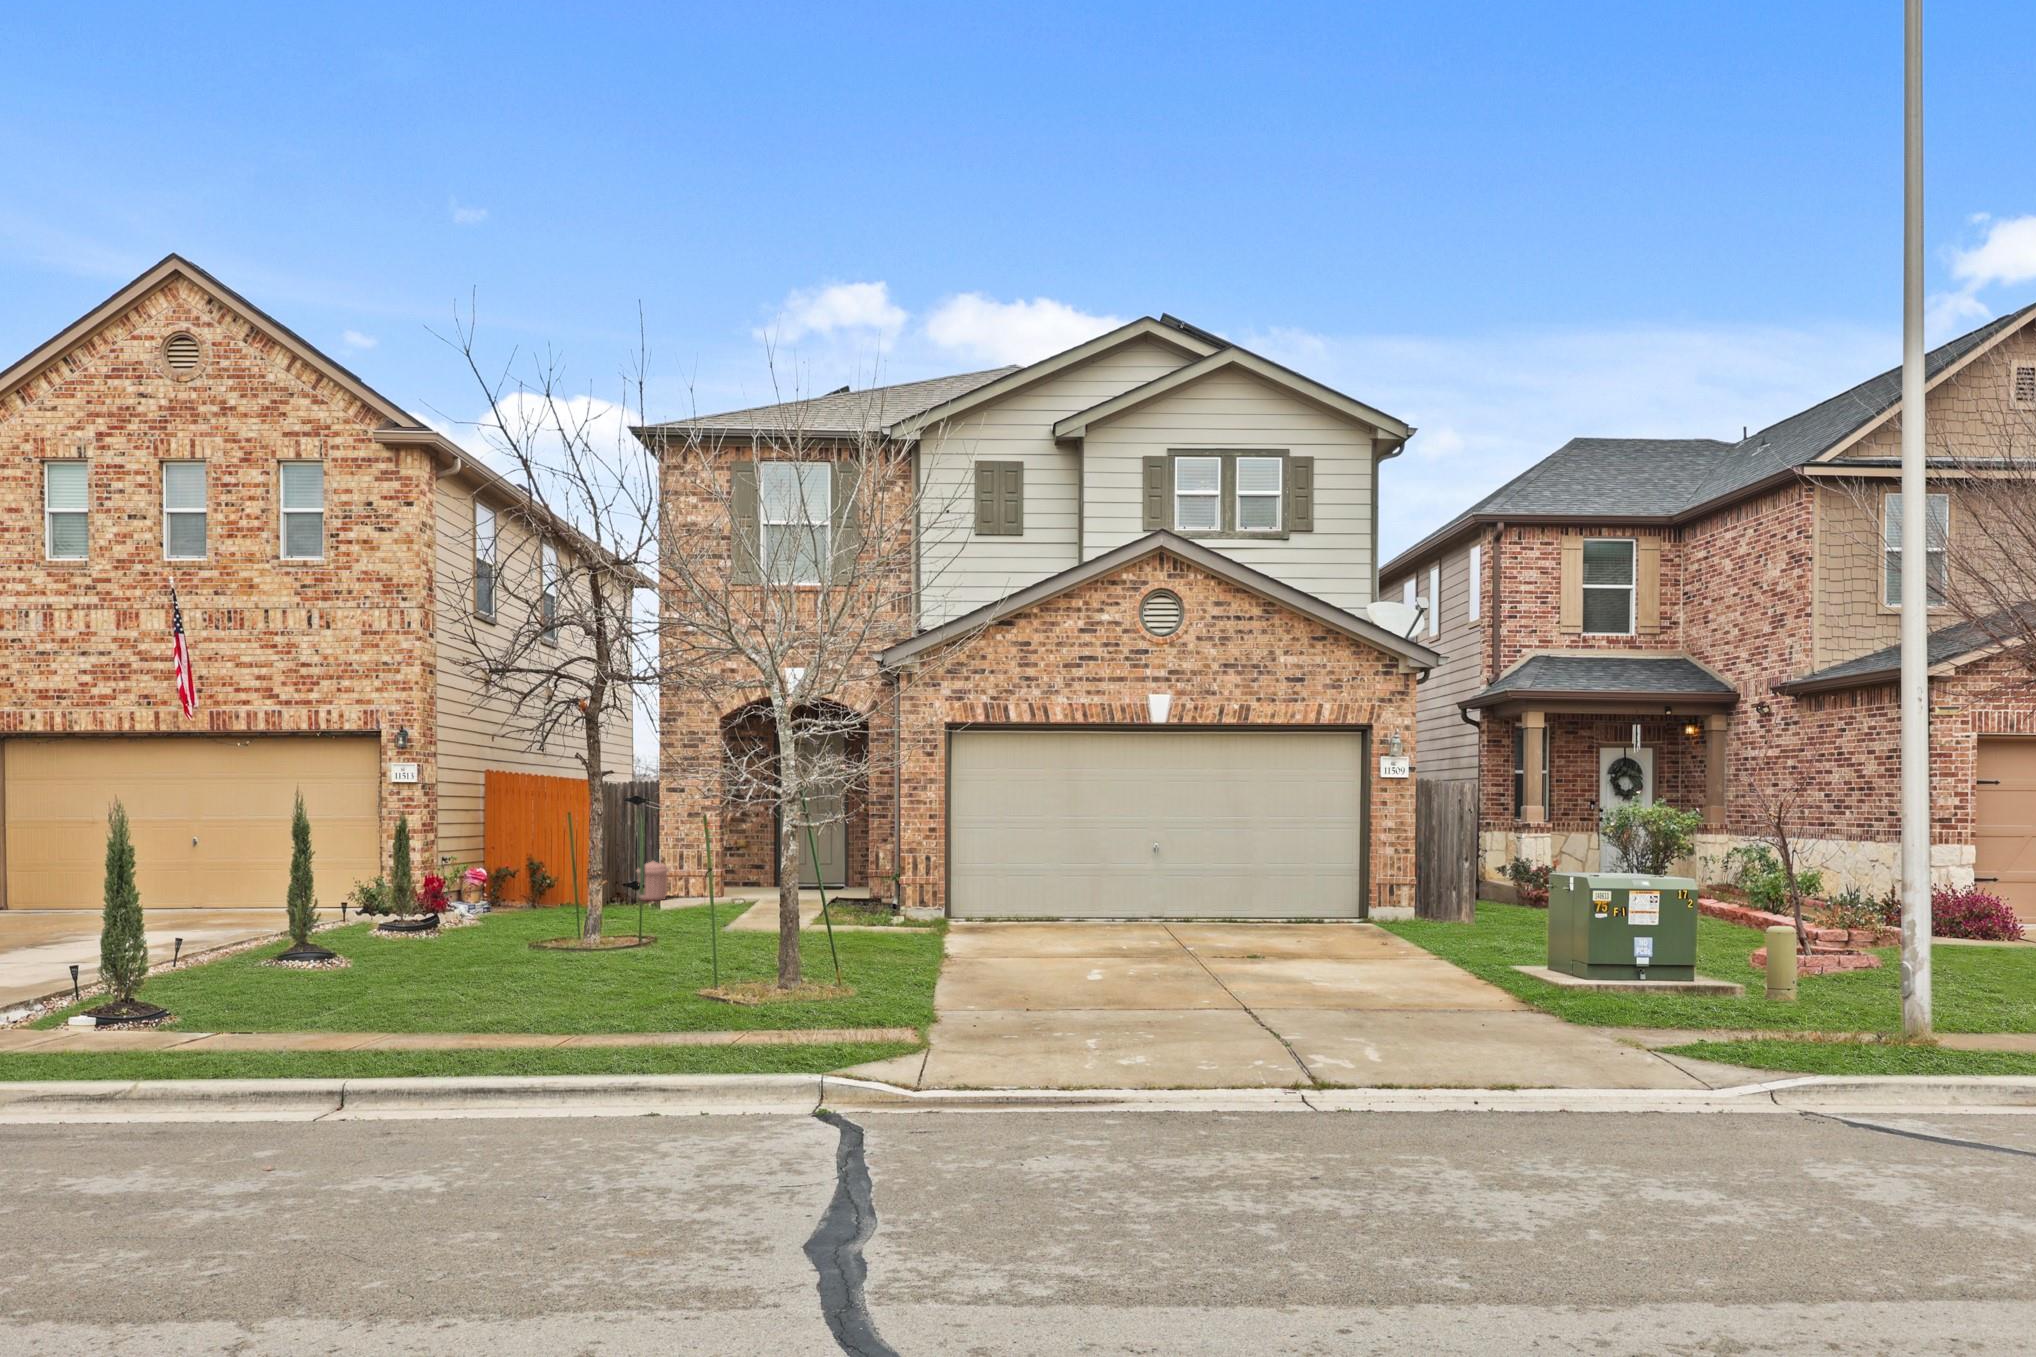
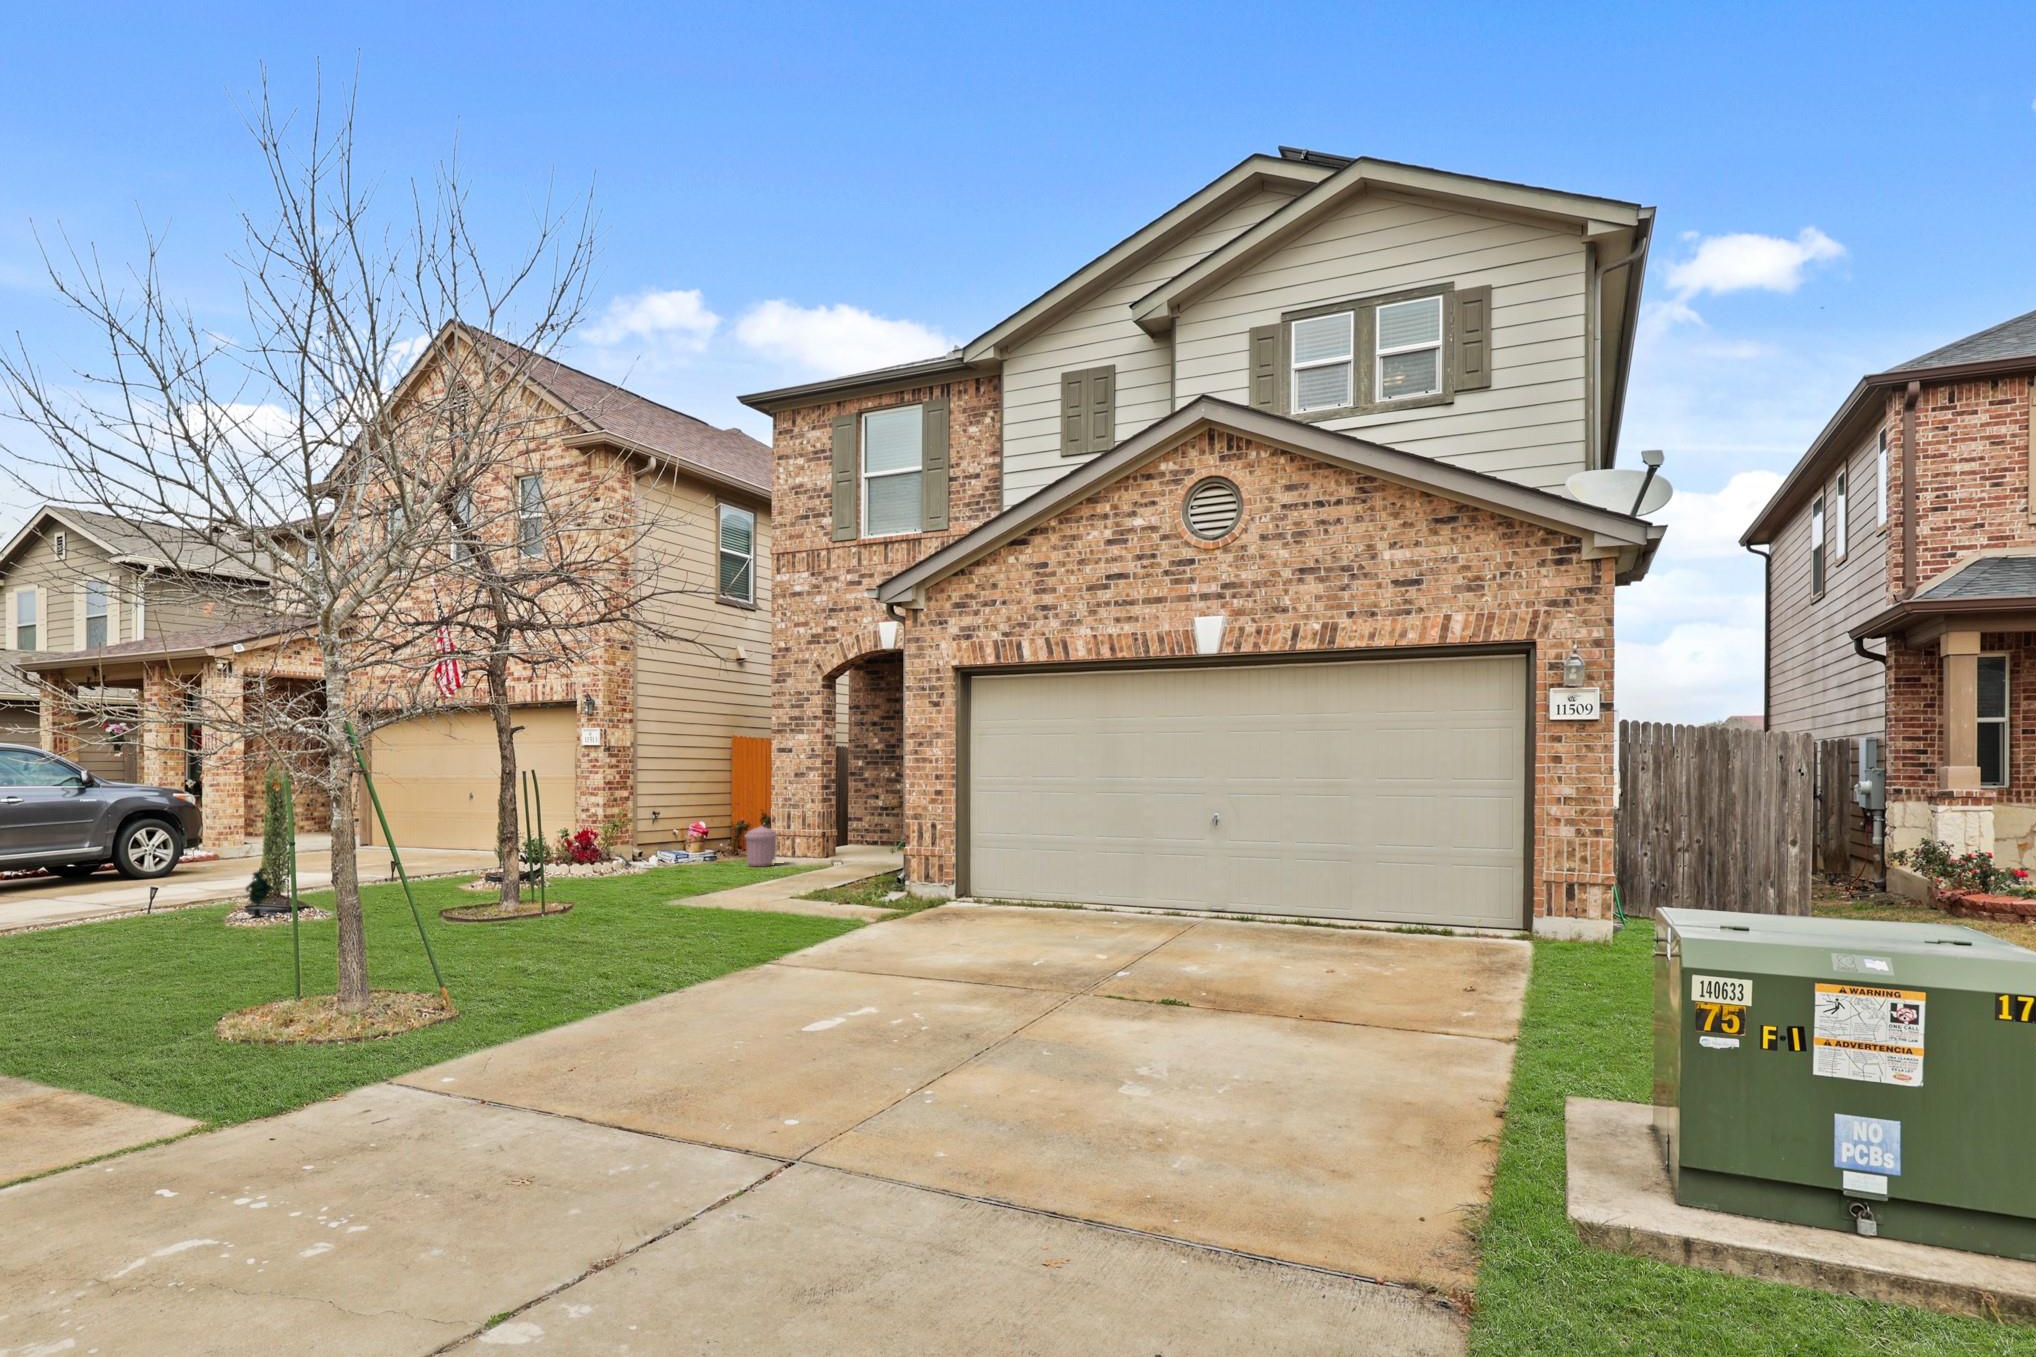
decorative plant: none [340,918,369,967] -> present [246,868,273,918]

